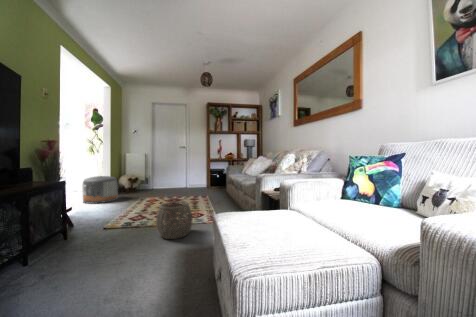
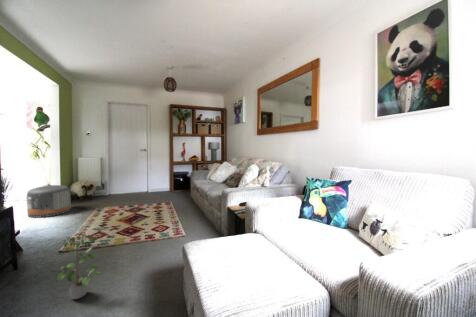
potted plant: none [101,201,140,264] -> present [57,235,101,299]
woven basket: present [156,201,193,239] -> none [118,219,158,261]

